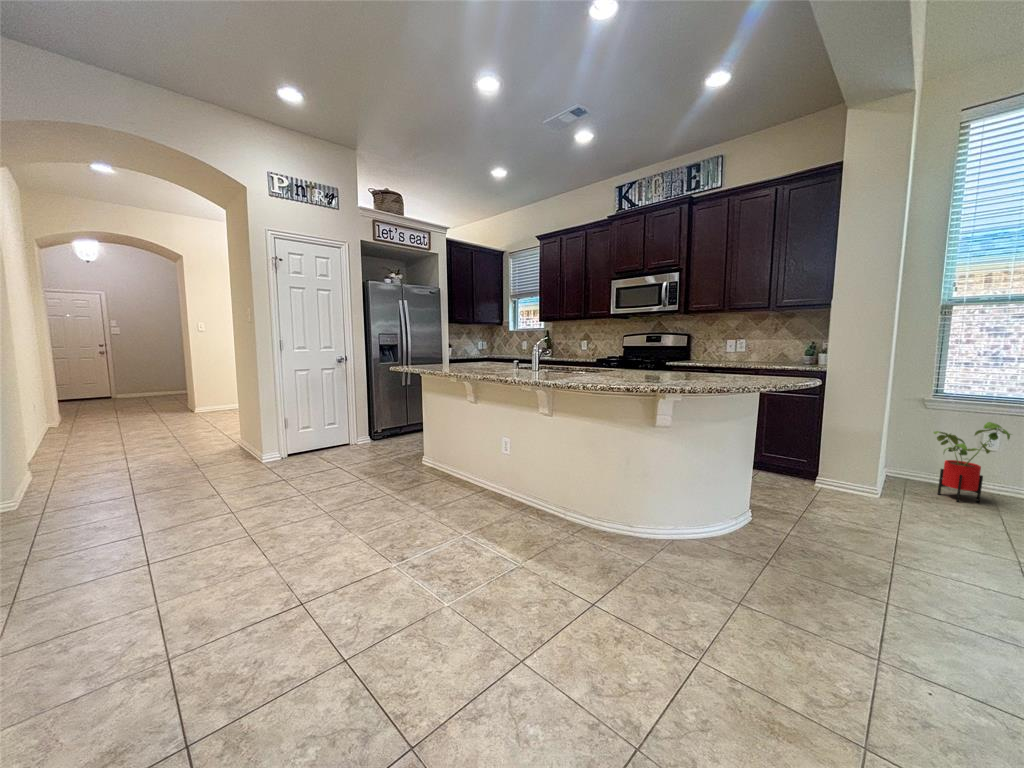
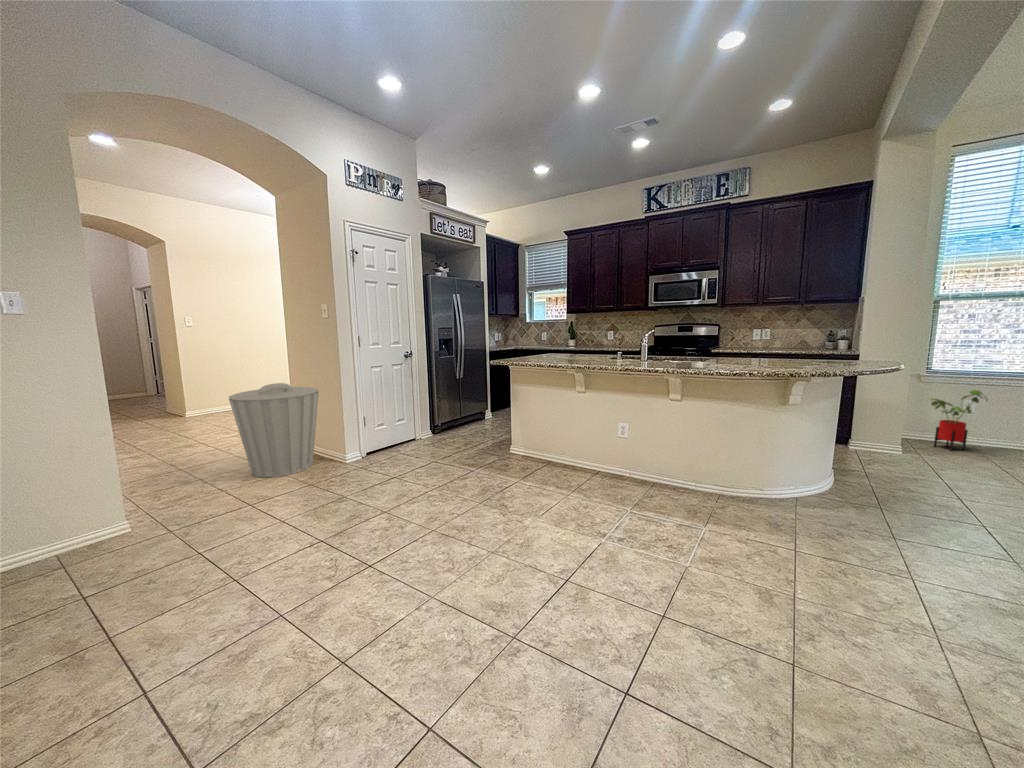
trash can: none [151,382,244,470] -> present [229,383,319,477]

